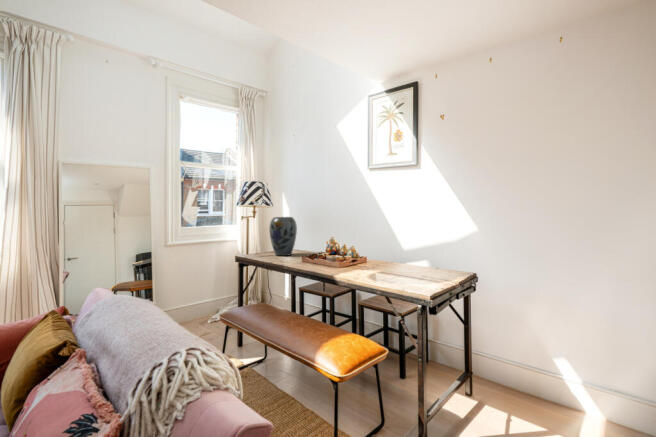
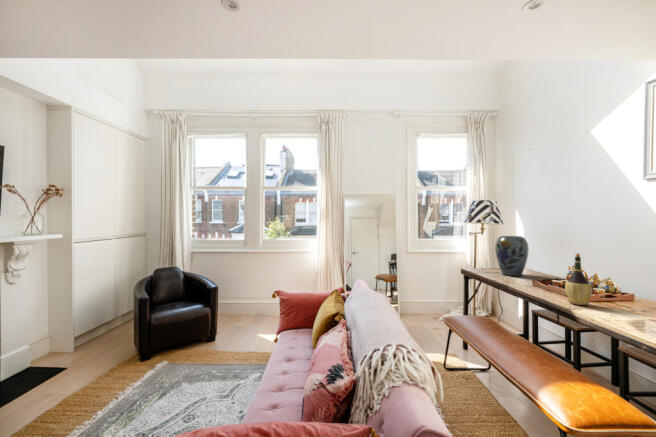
wine bottle: none [329,227,346,270] -> present [565,254,592,305]

